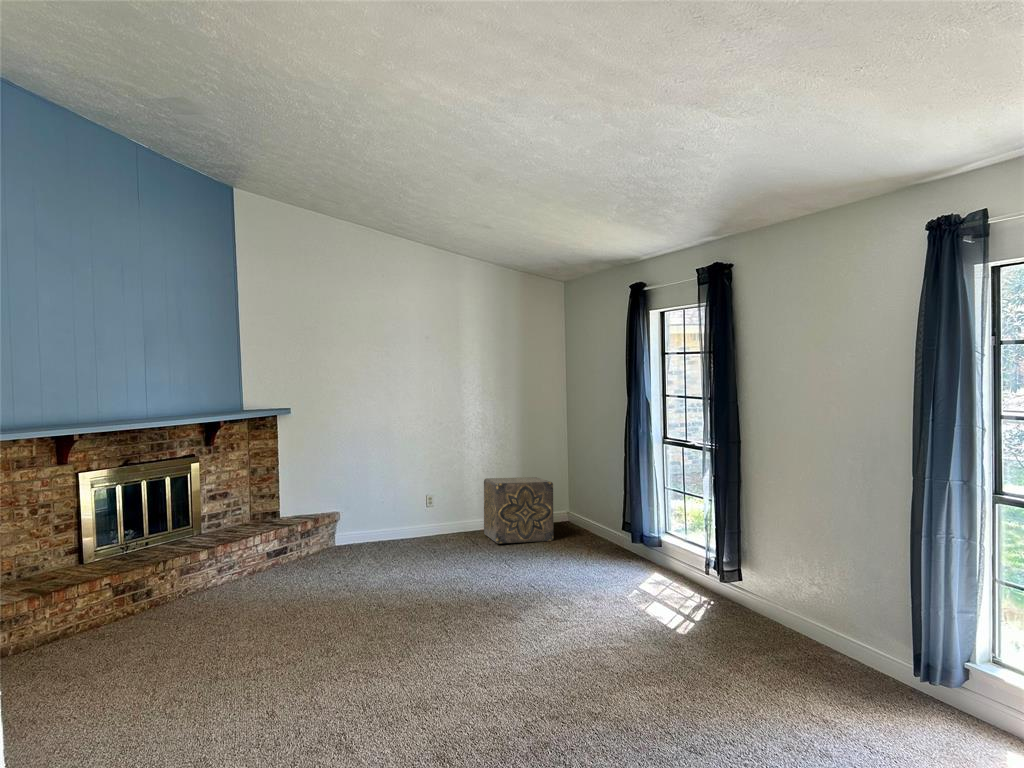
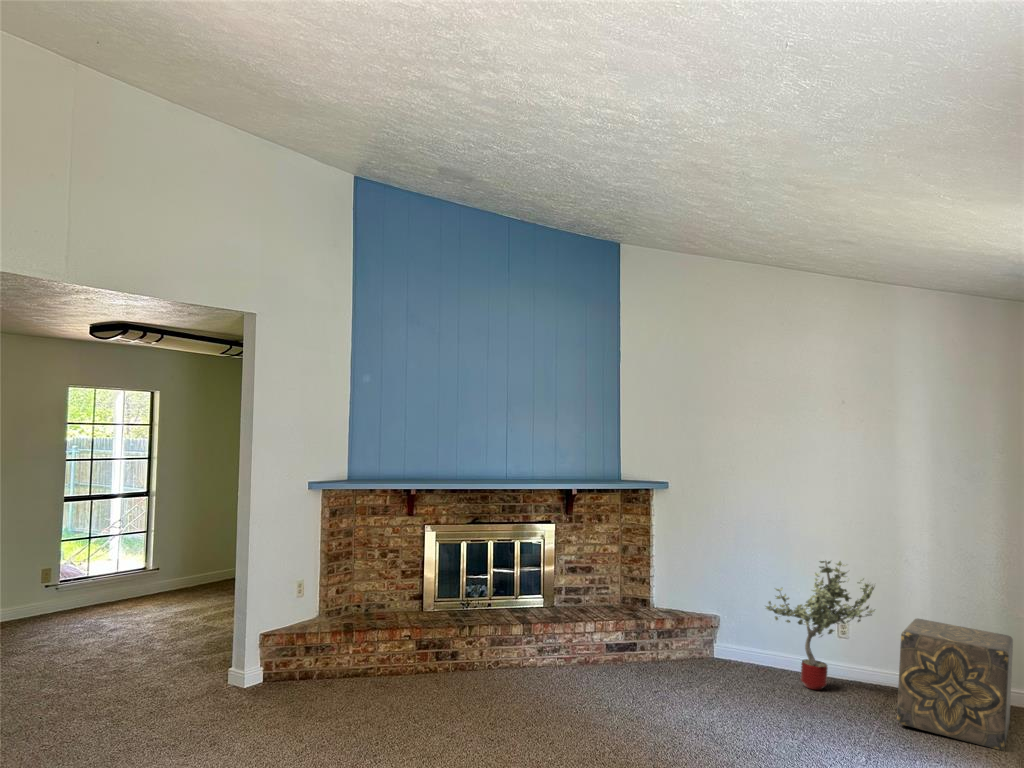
potted tree: none [386,449,463,544] -> present [766,561,875,690]

